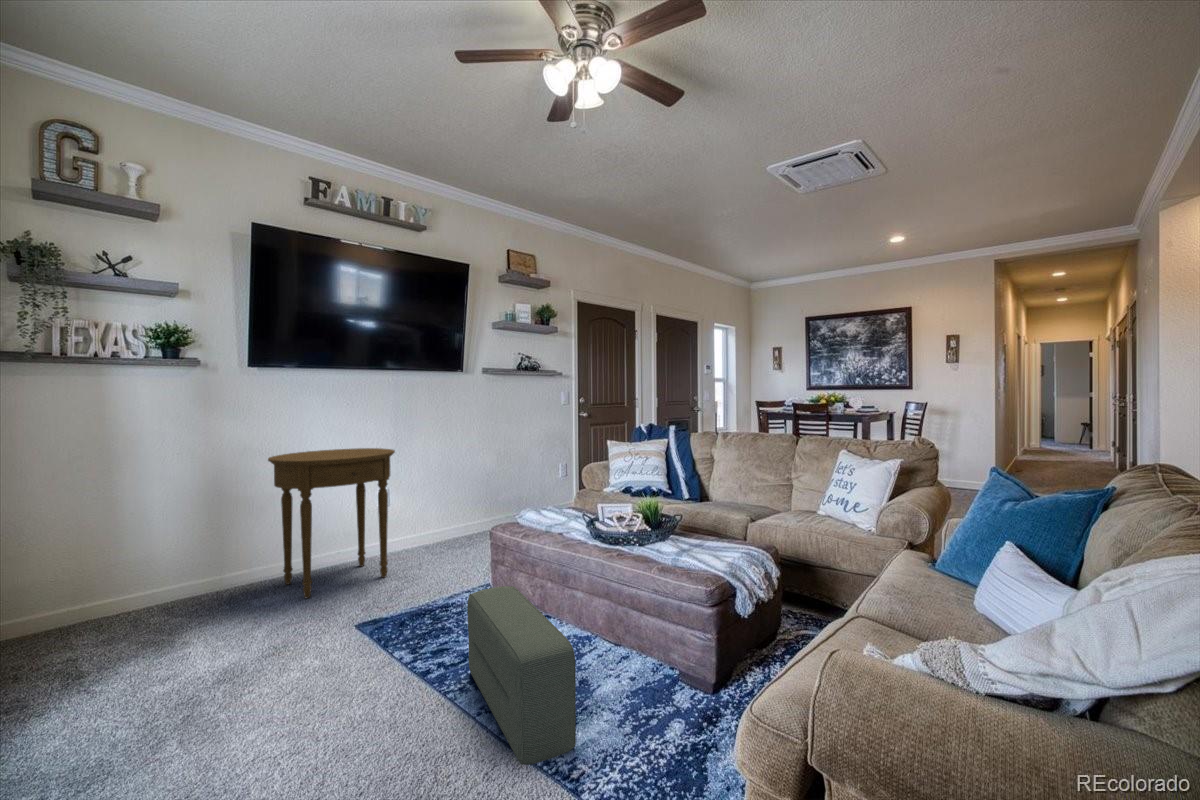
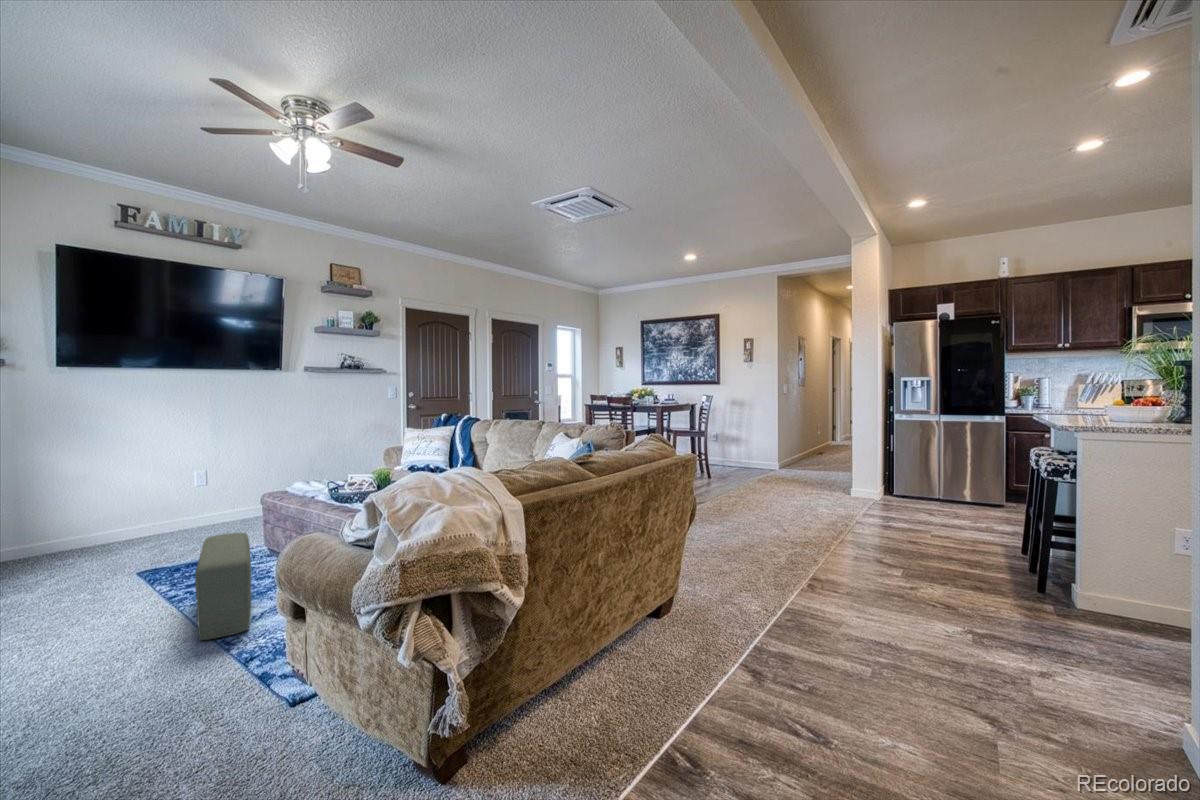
side table: present [268,448,395,598] -> none [72,436,200,559]

